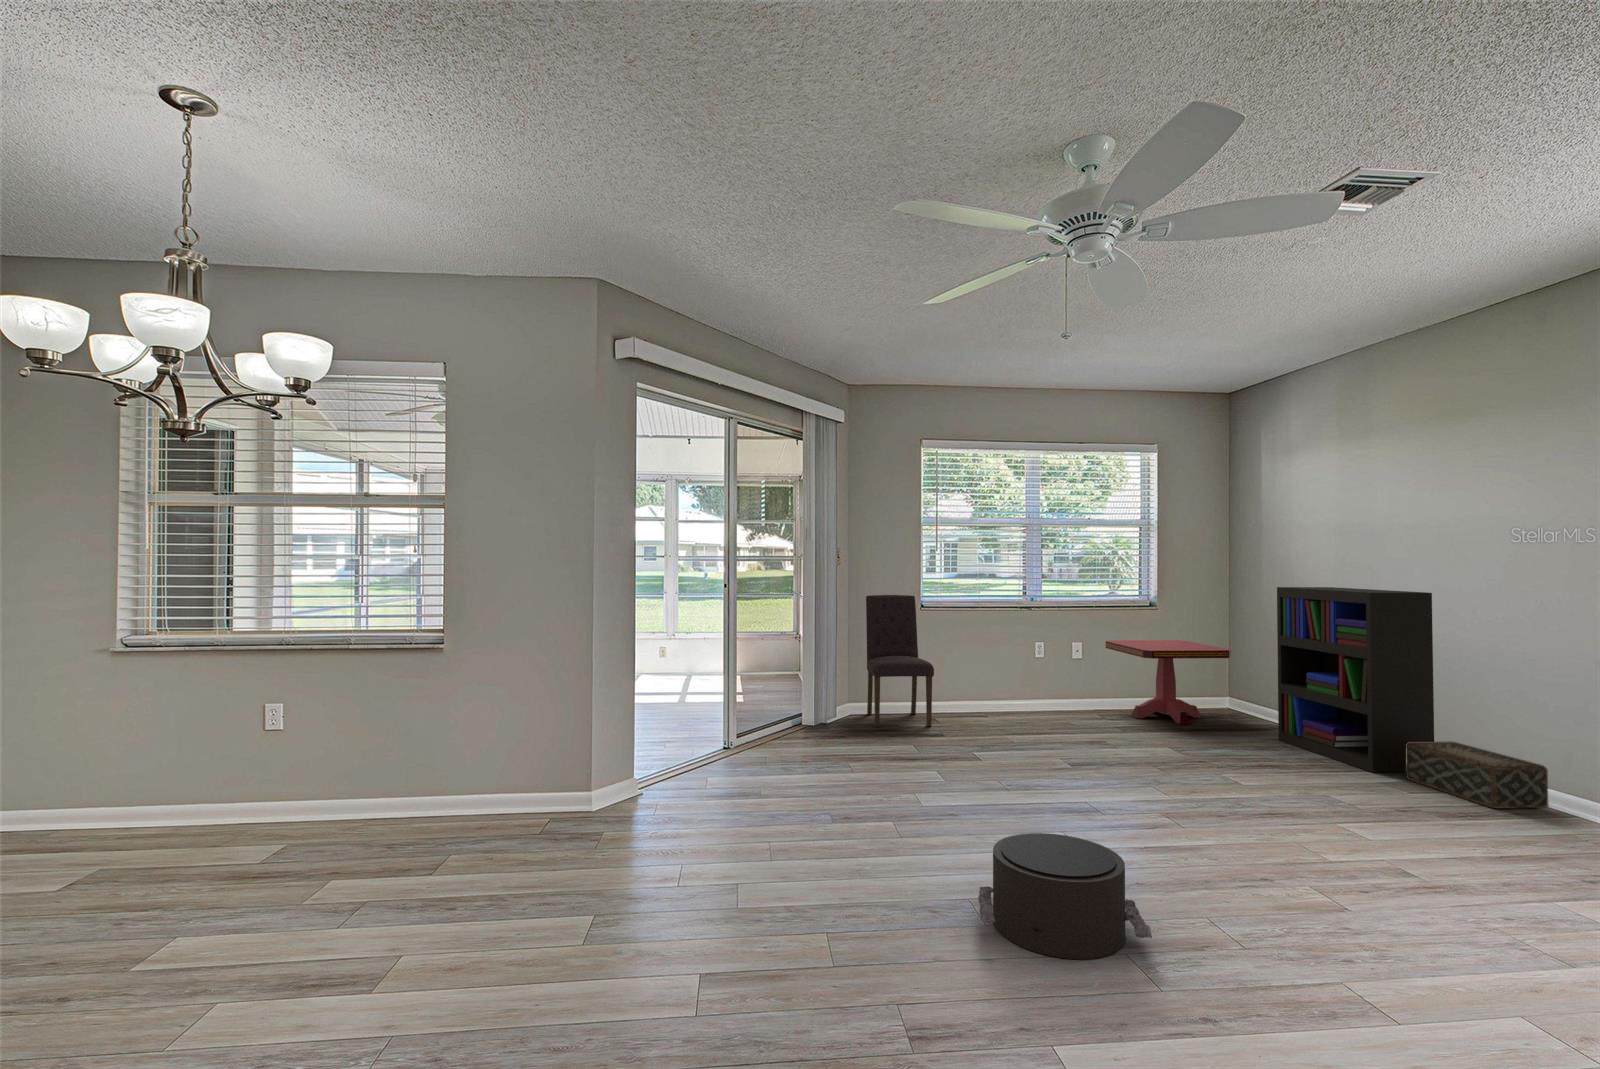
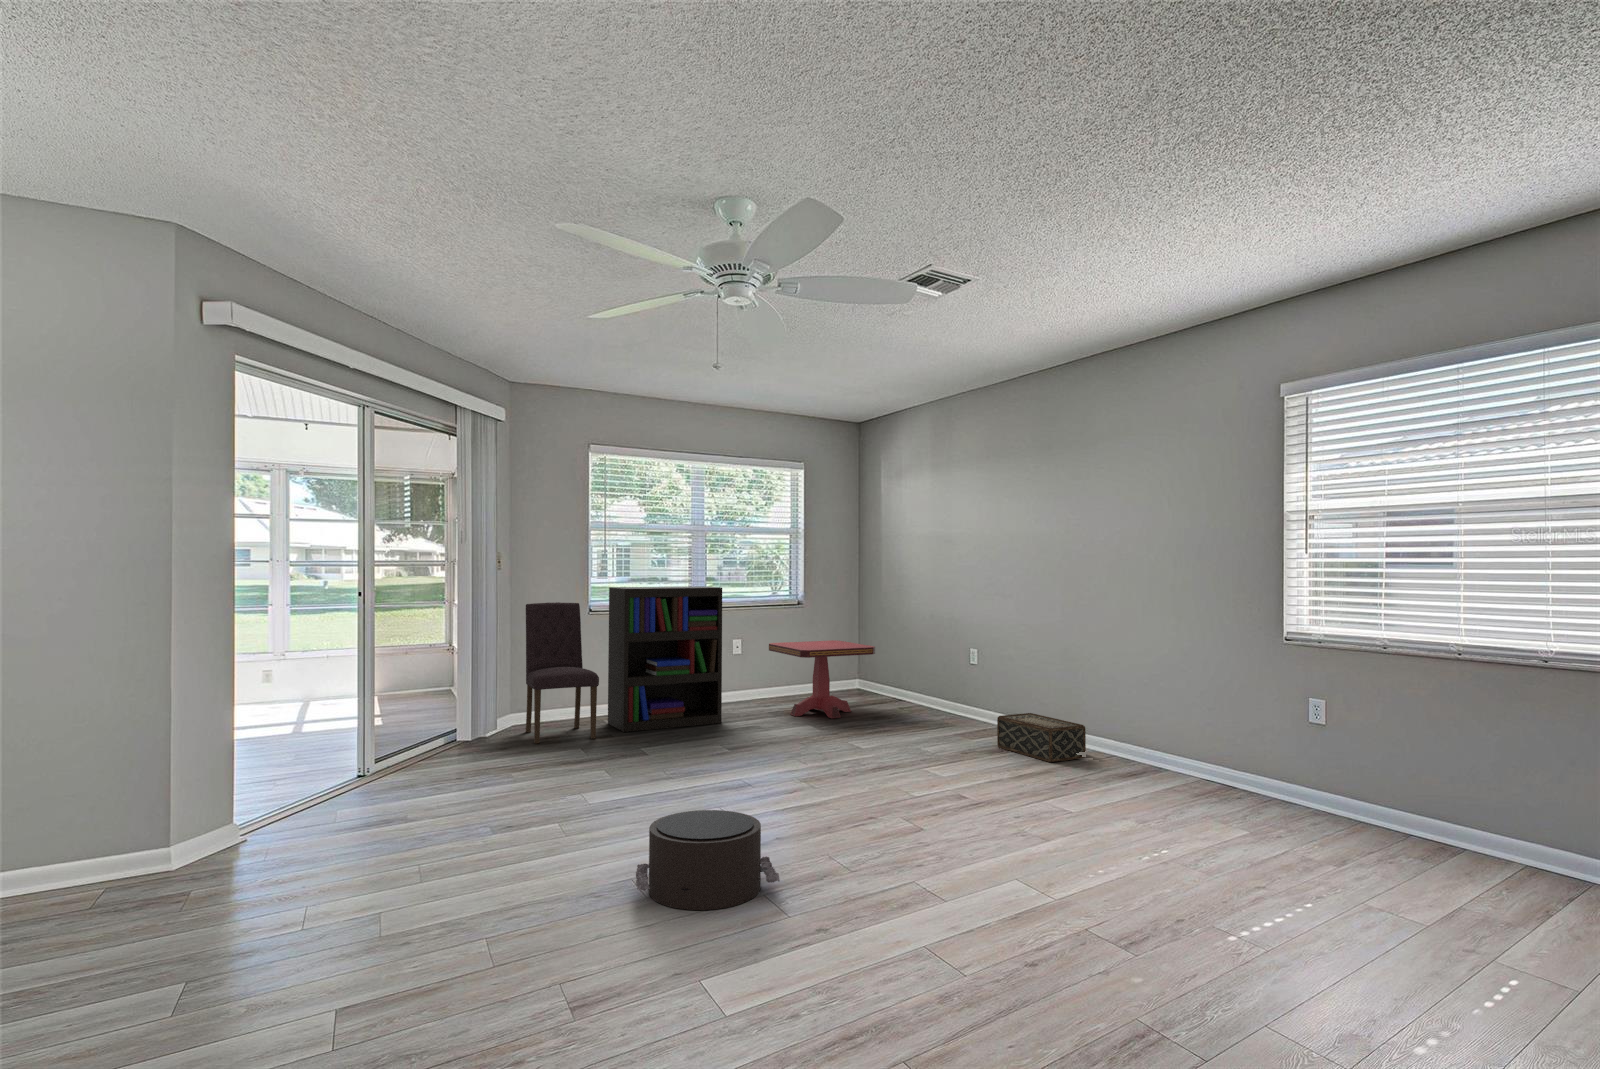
bookshelf: present [1277,587,1434,772] -> present [608,586,722,732]

